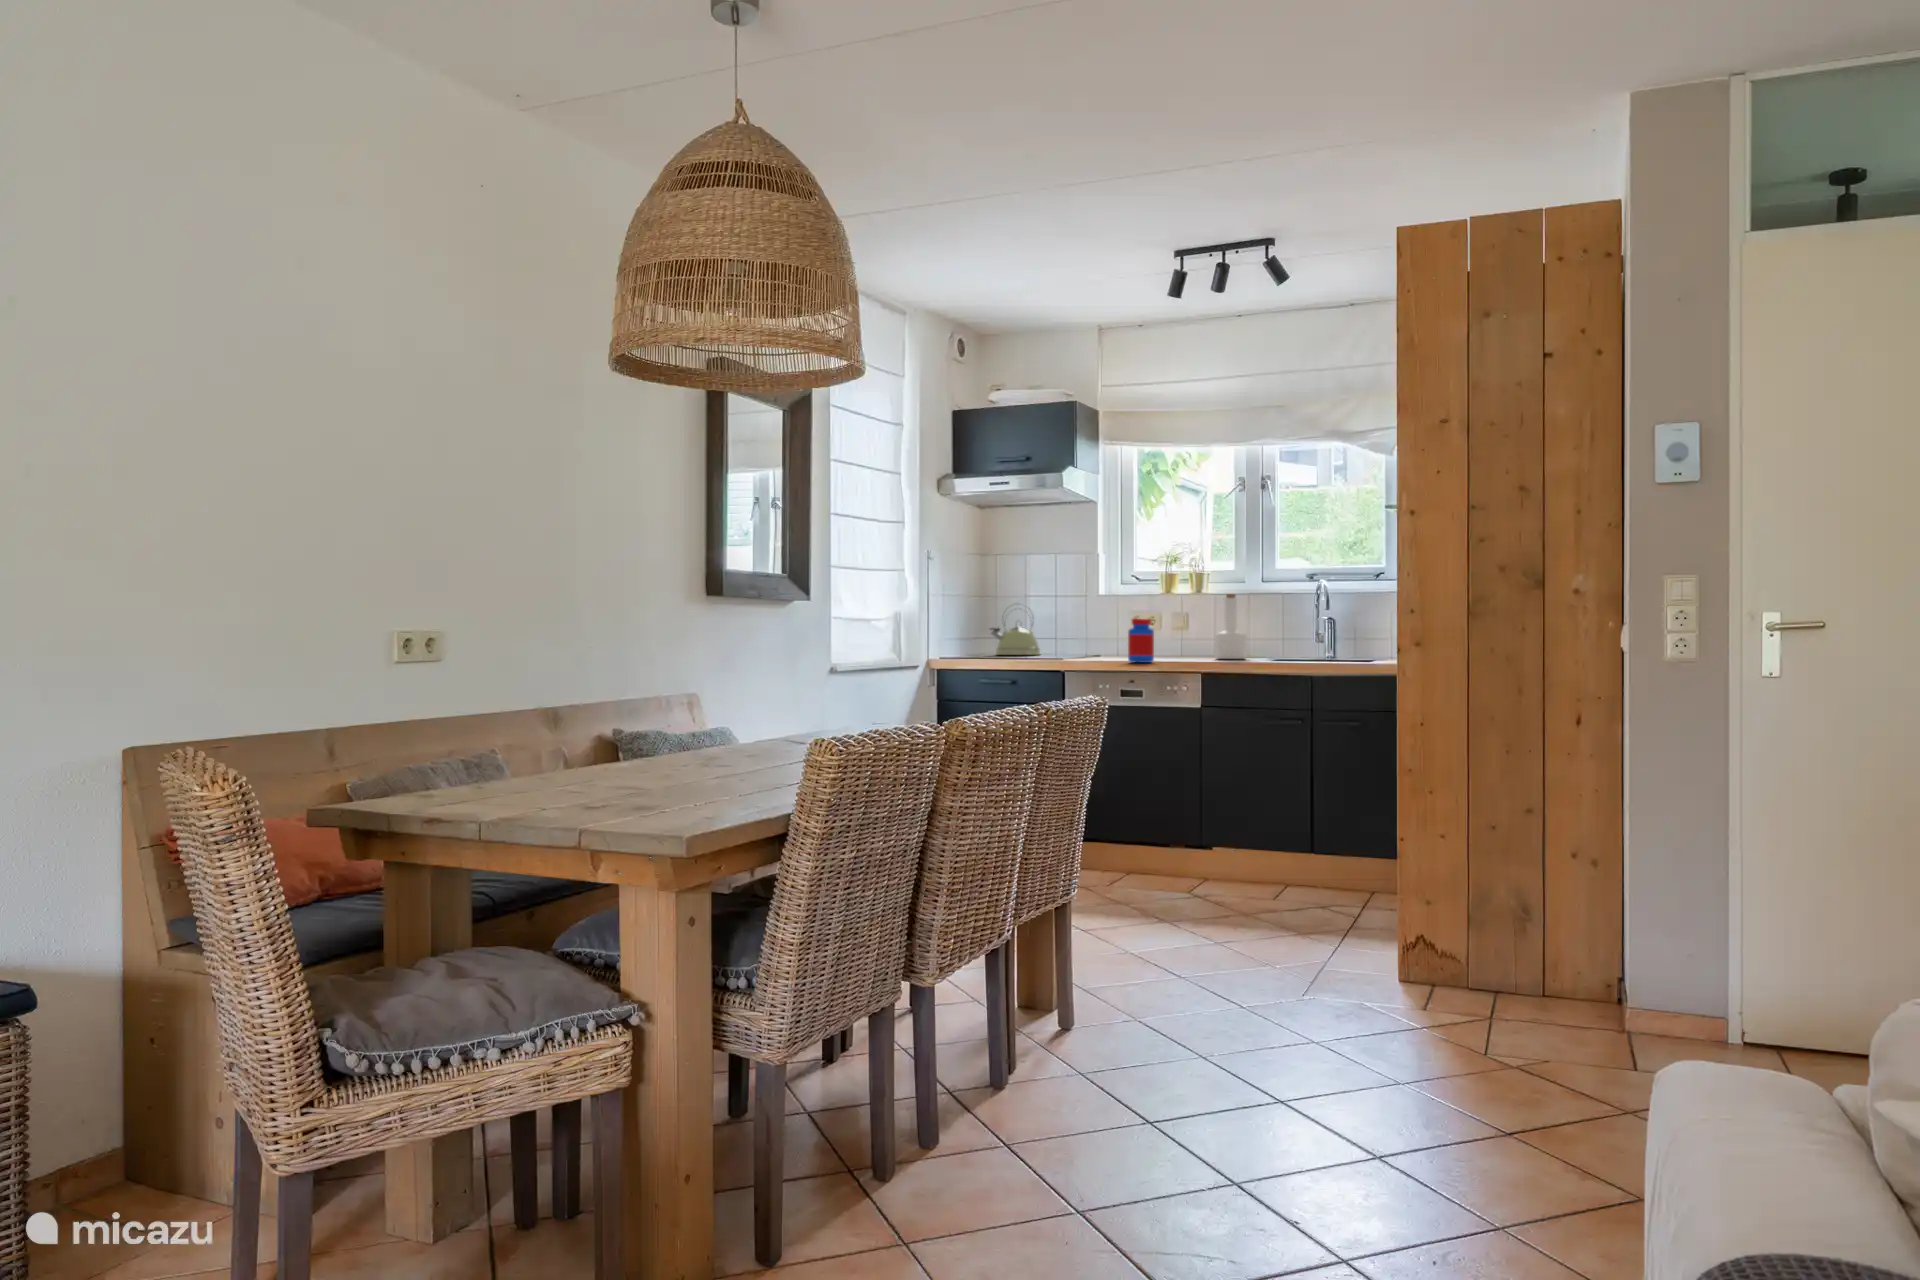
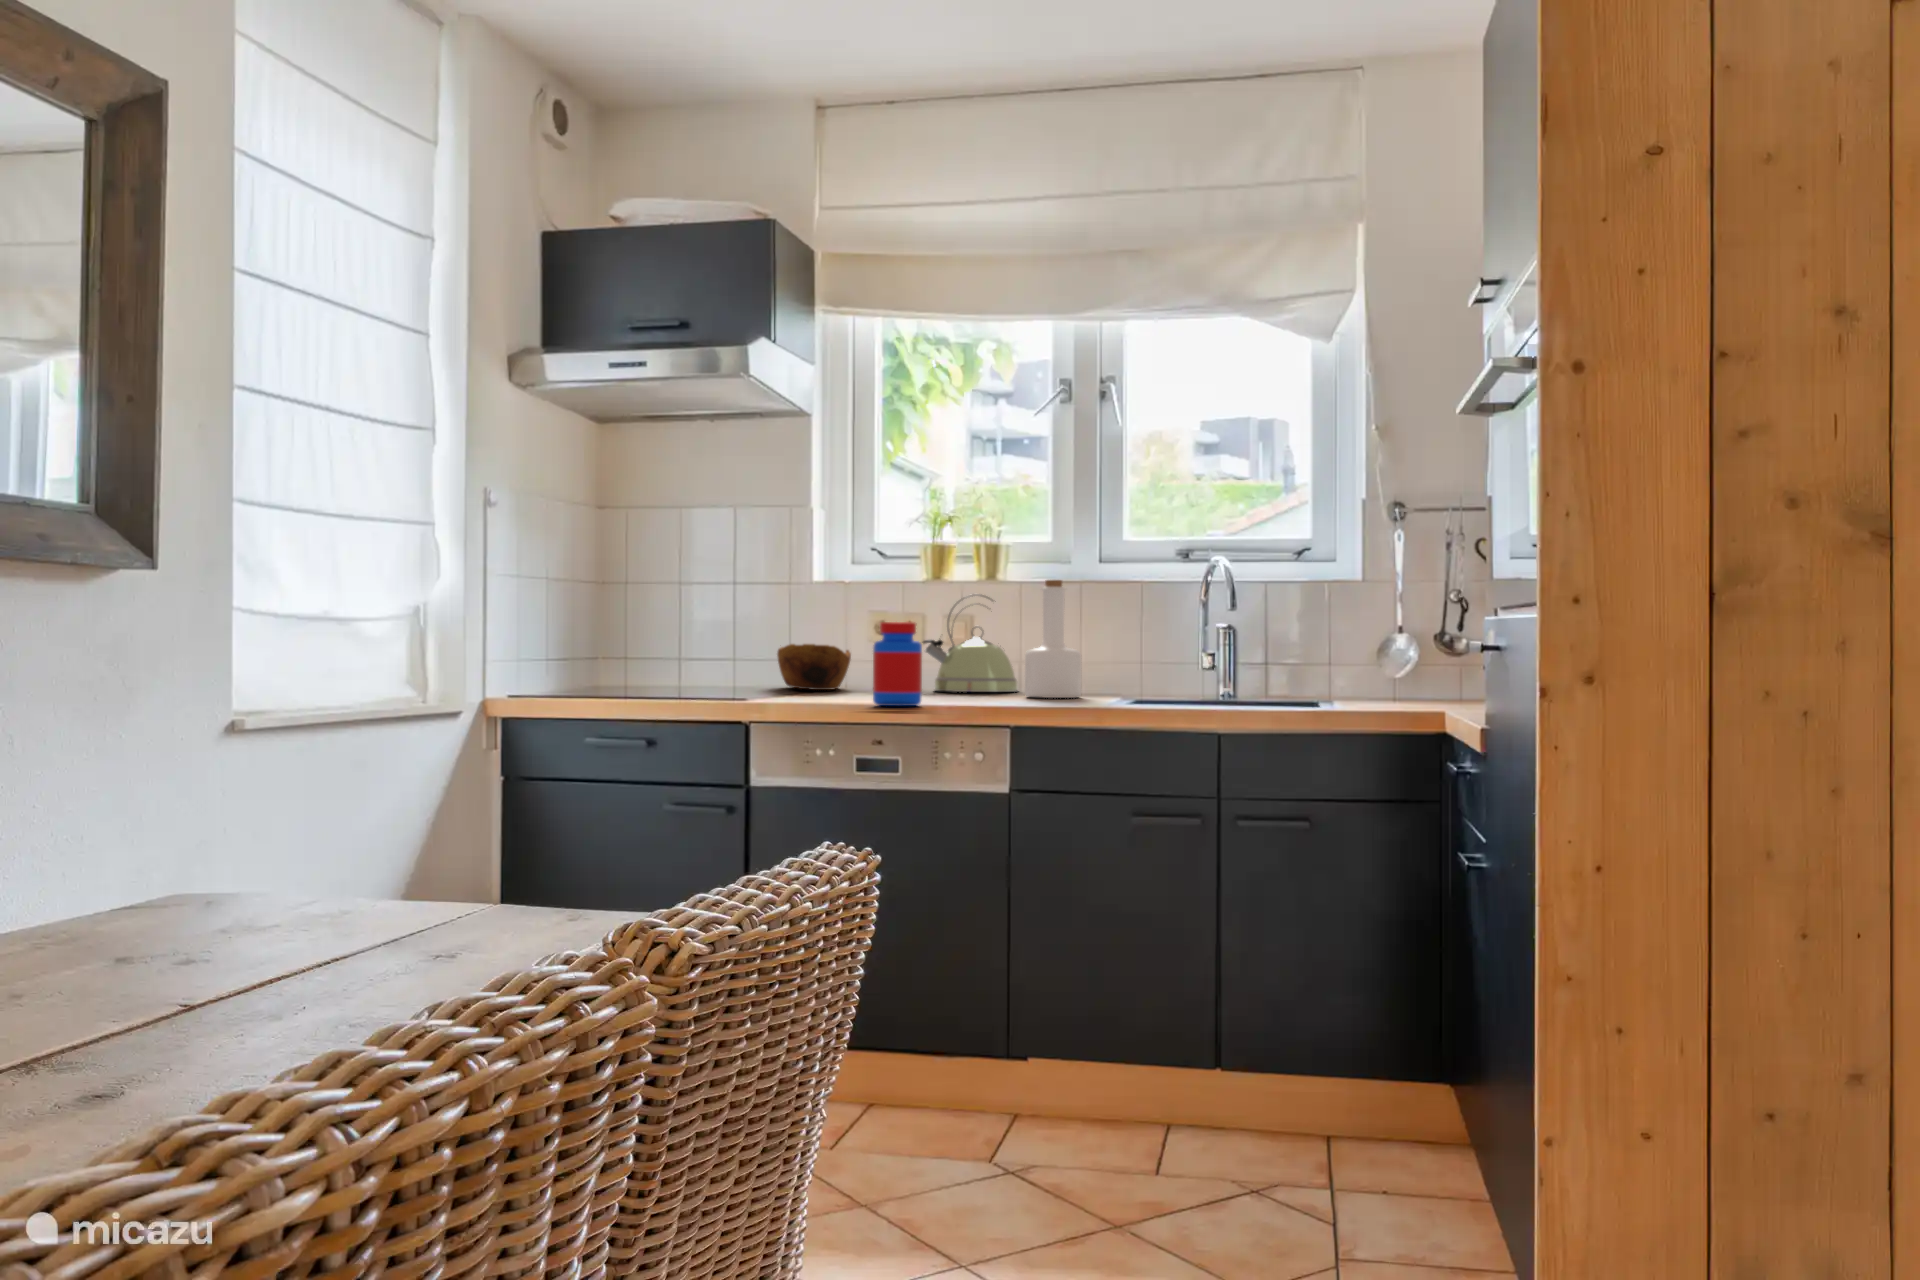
kettle: present [991,608,1040,655] -> present [923,594,1018,692]
wooden bowl: none [1079,628,1120,656] -> present [777,644,851,690]

